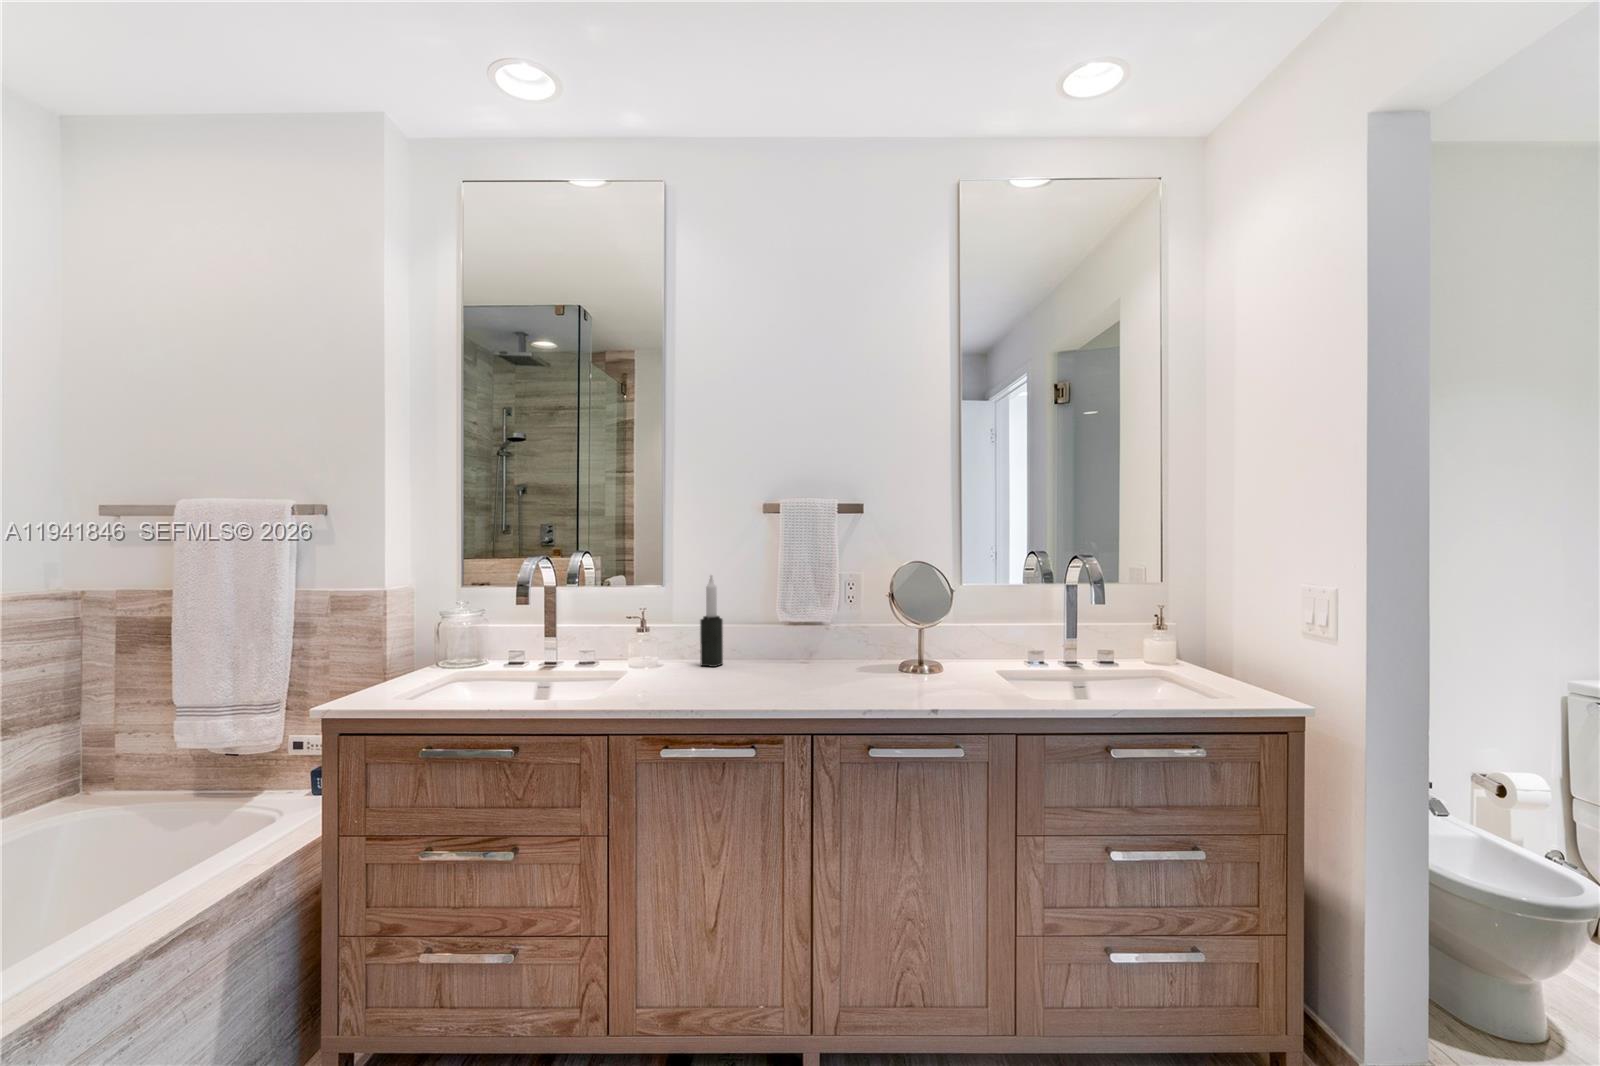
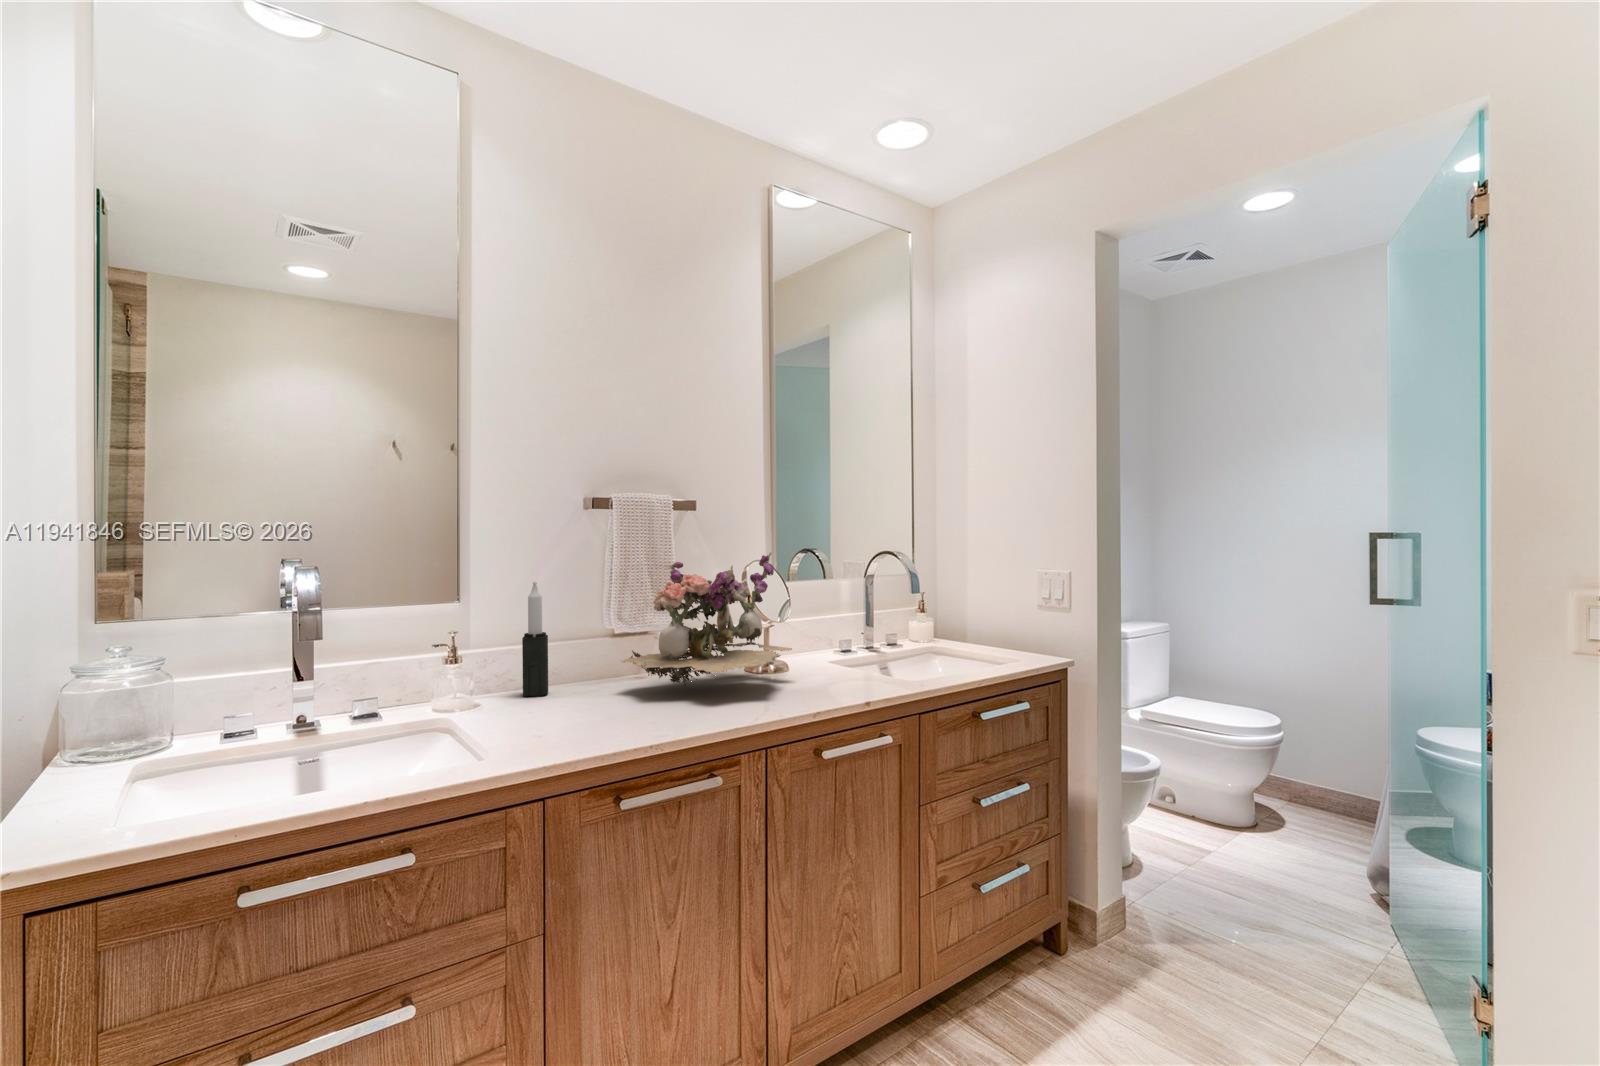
flower arrangement: none [762,554,915,676] -> present [622,552,792,687]

